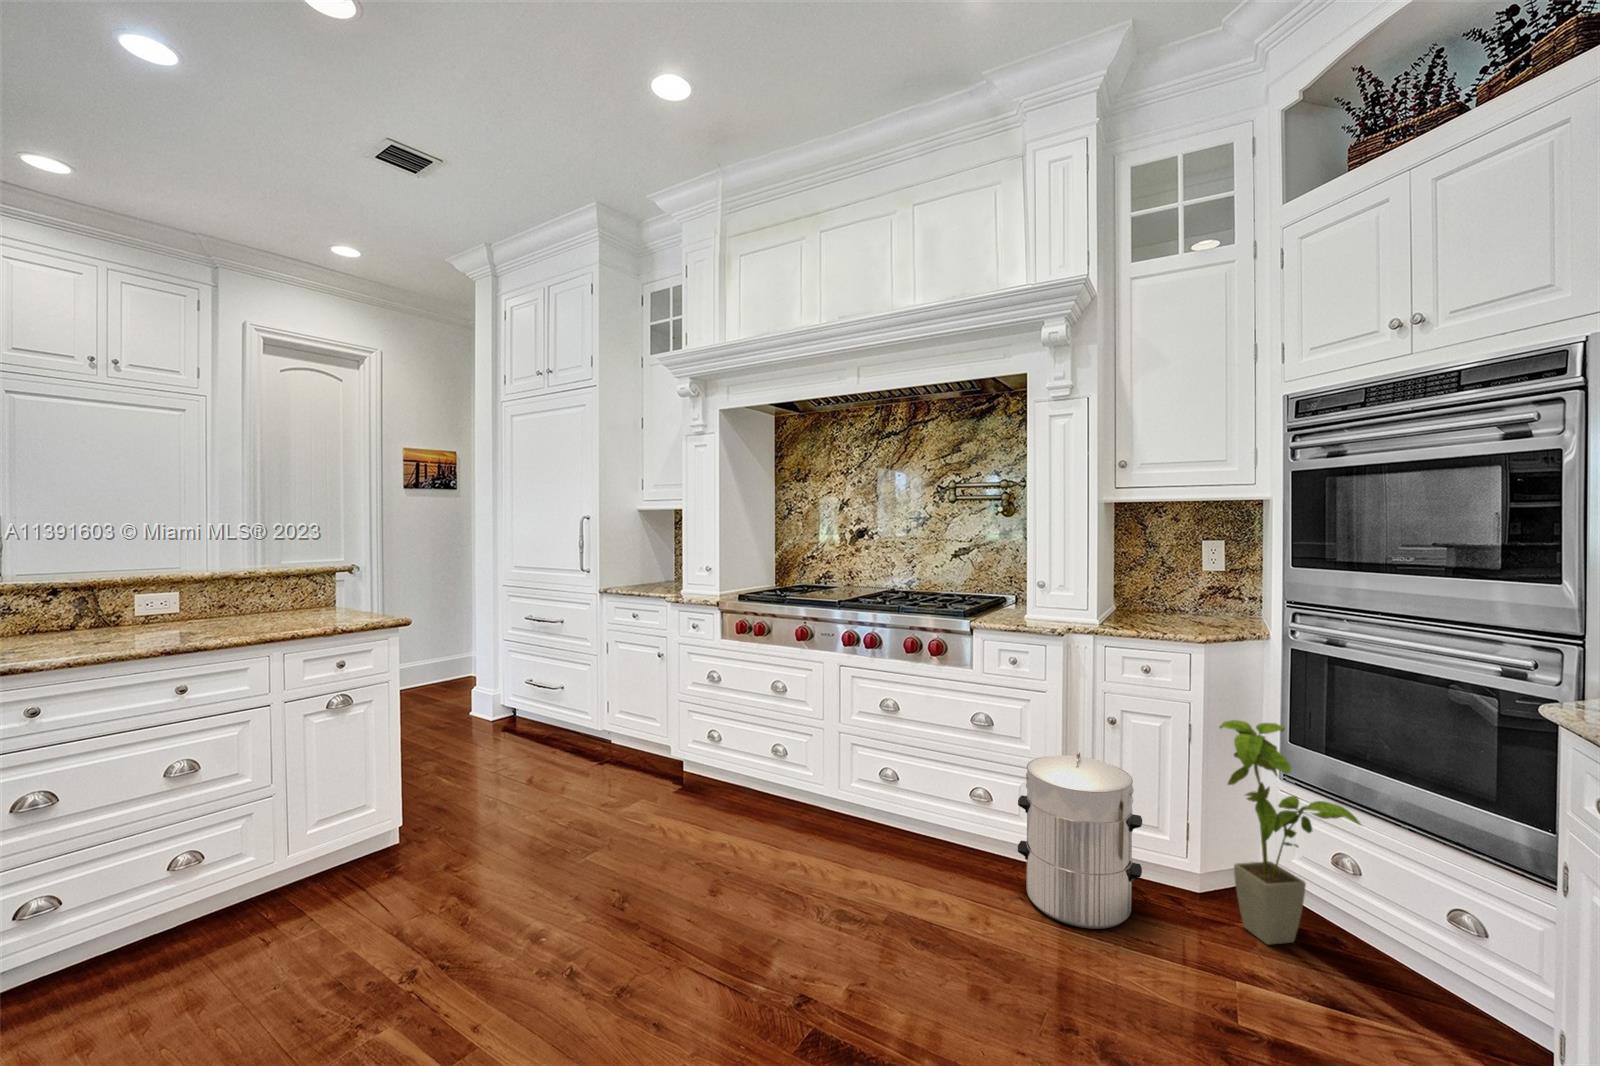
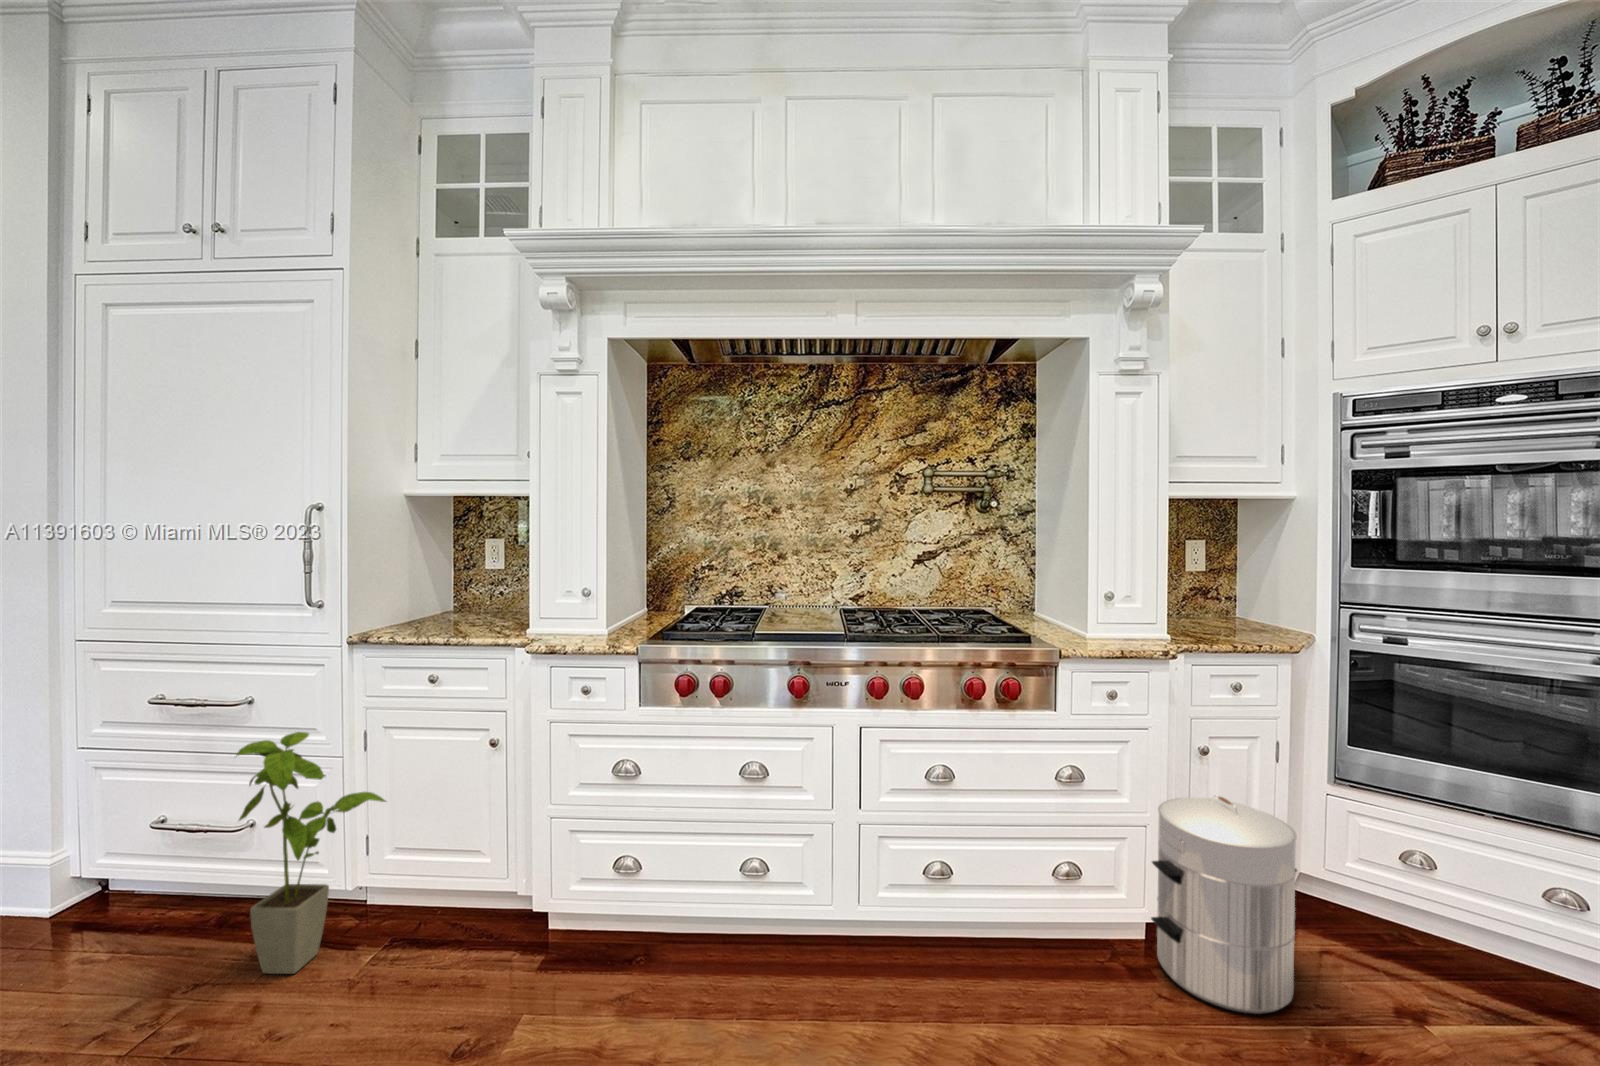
house plant: present [1219,720,1361,945] -> present [236,732,386,974]

